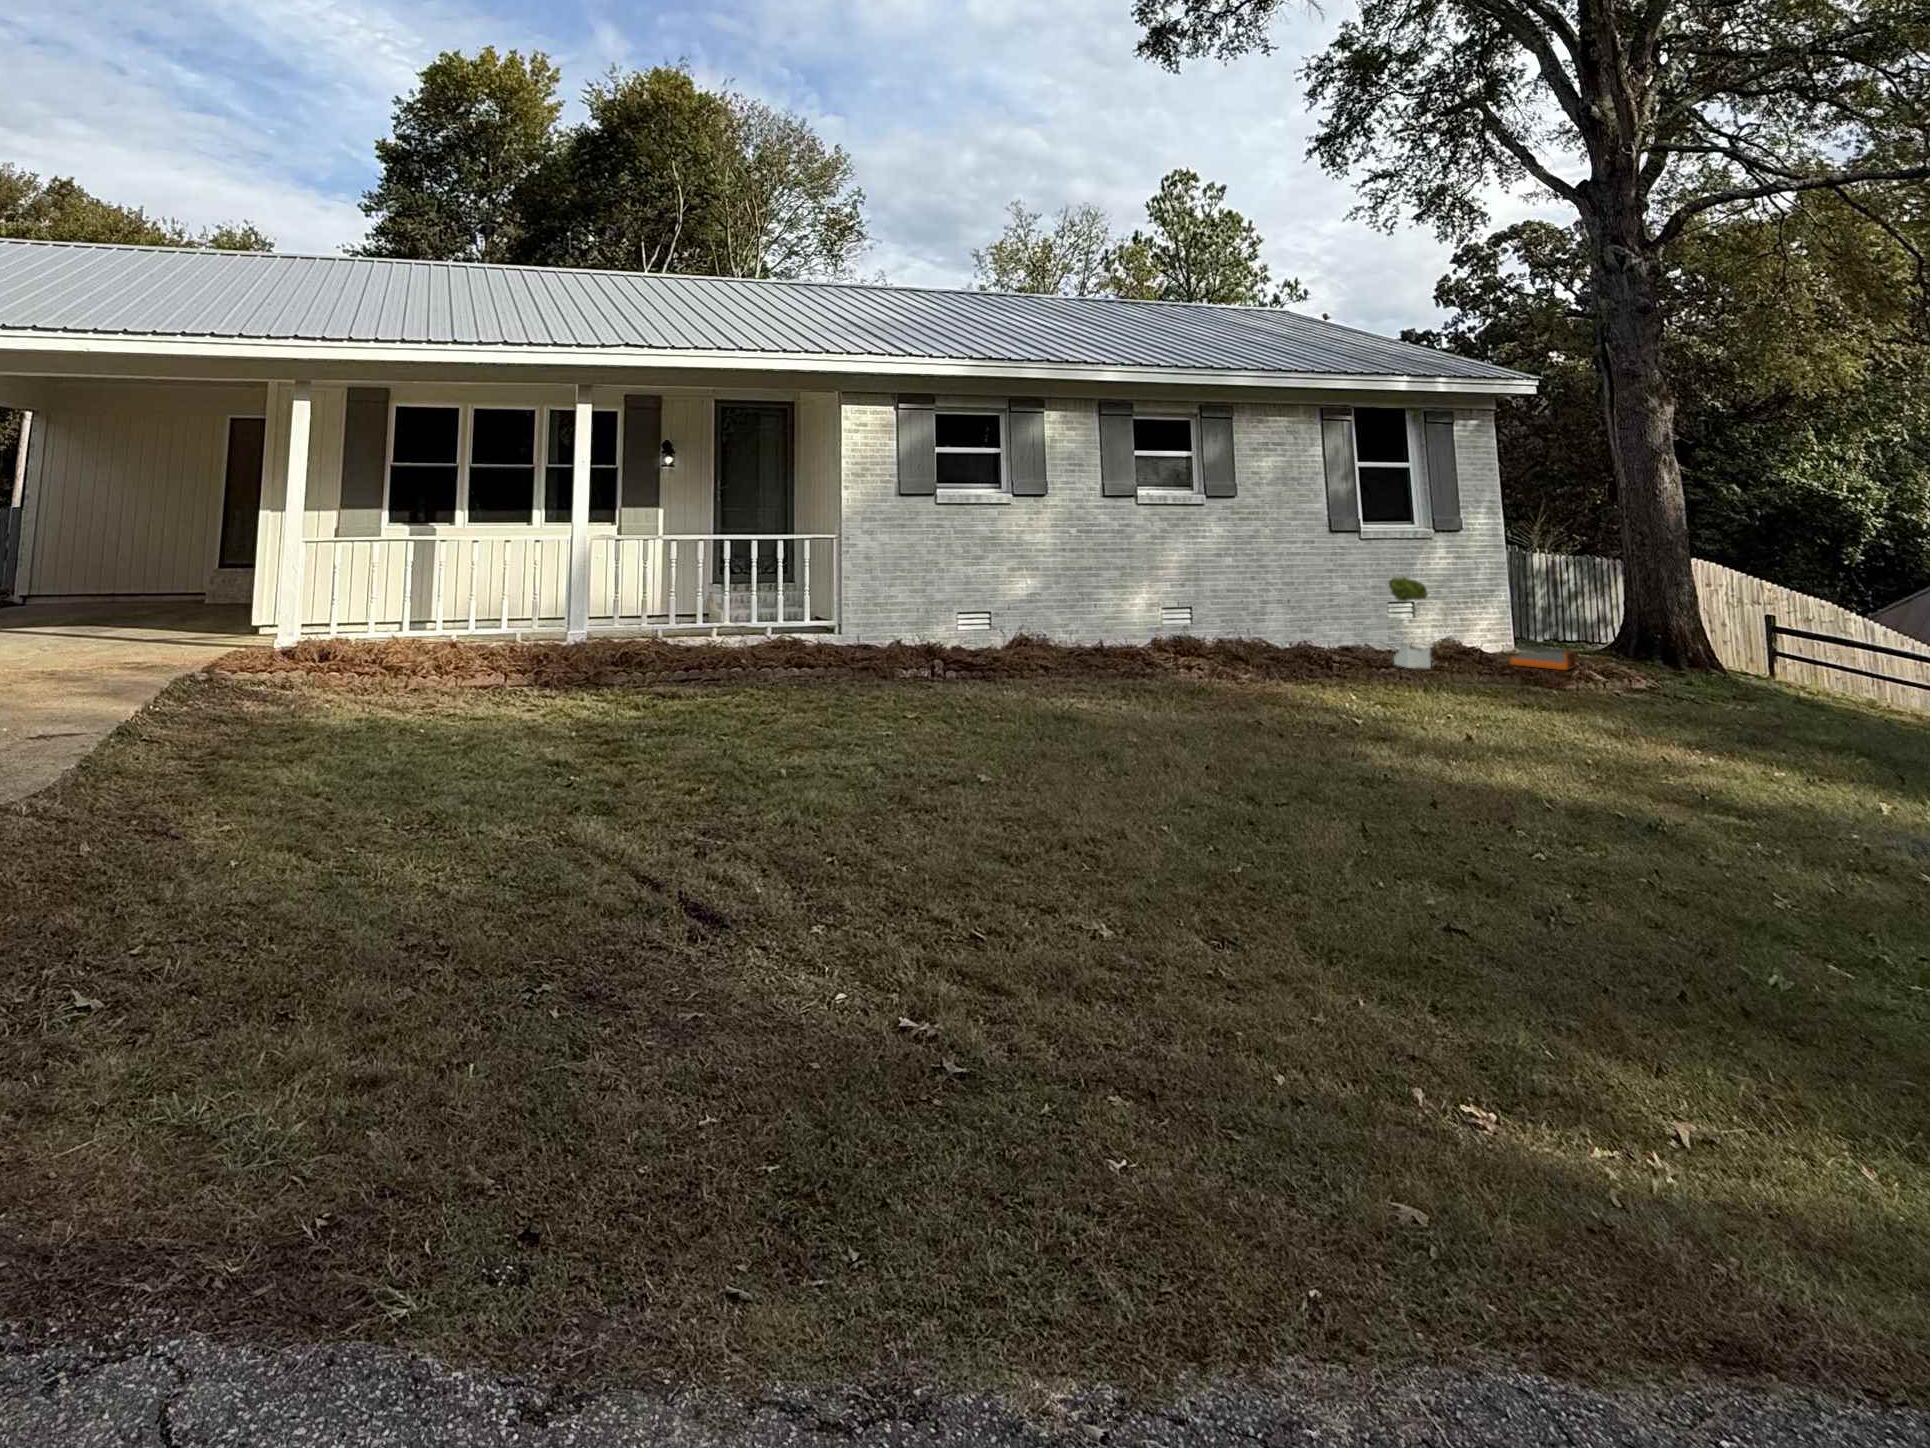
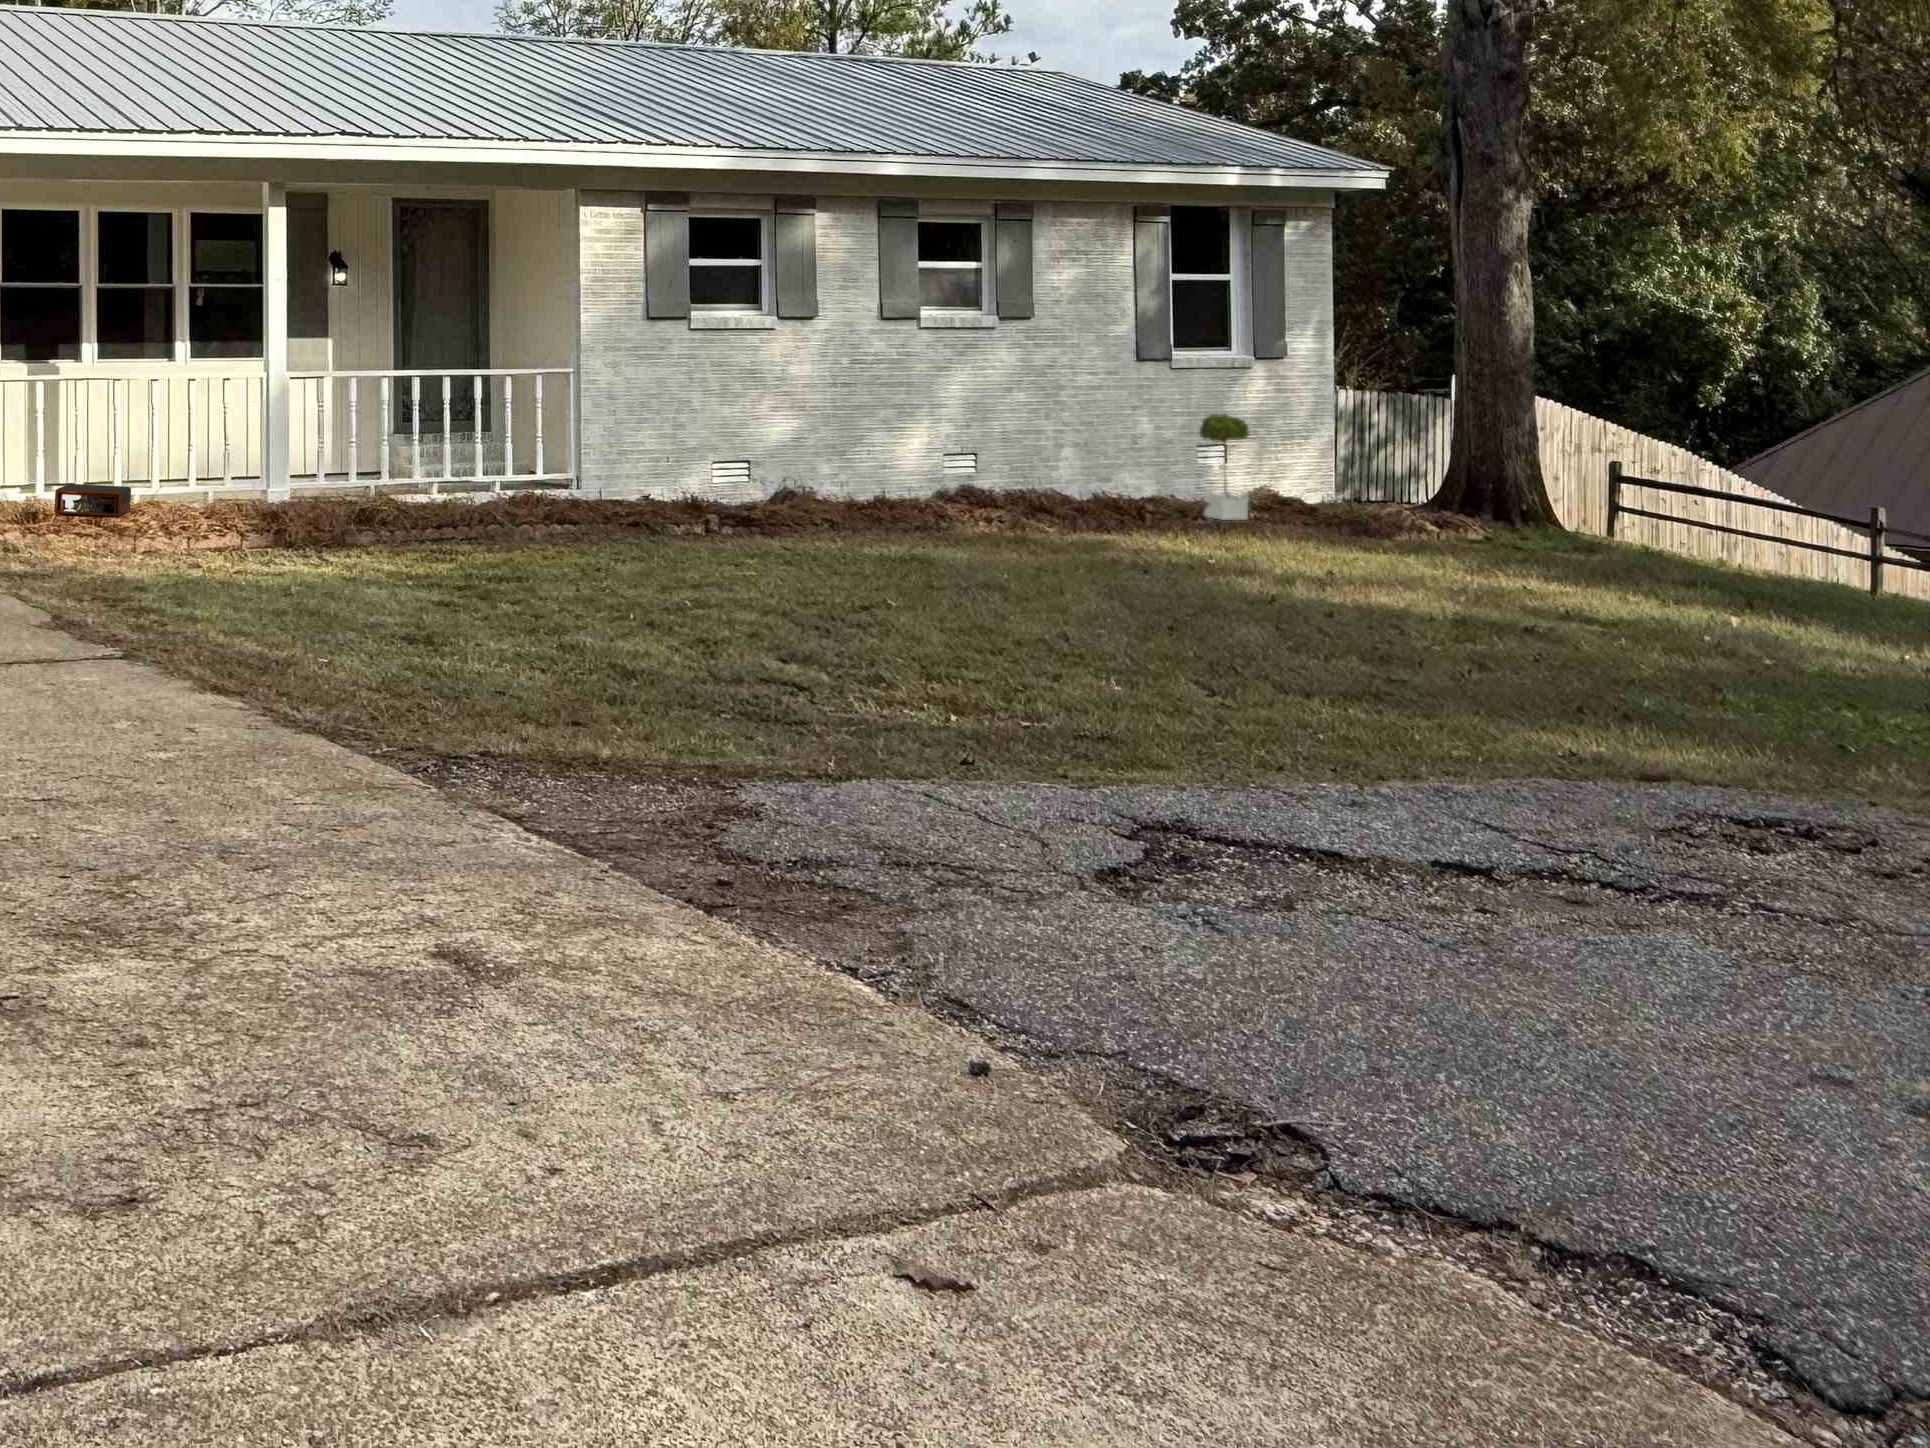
storage box: present [1510,646,1577,670] -> present [54,484,131,517]

